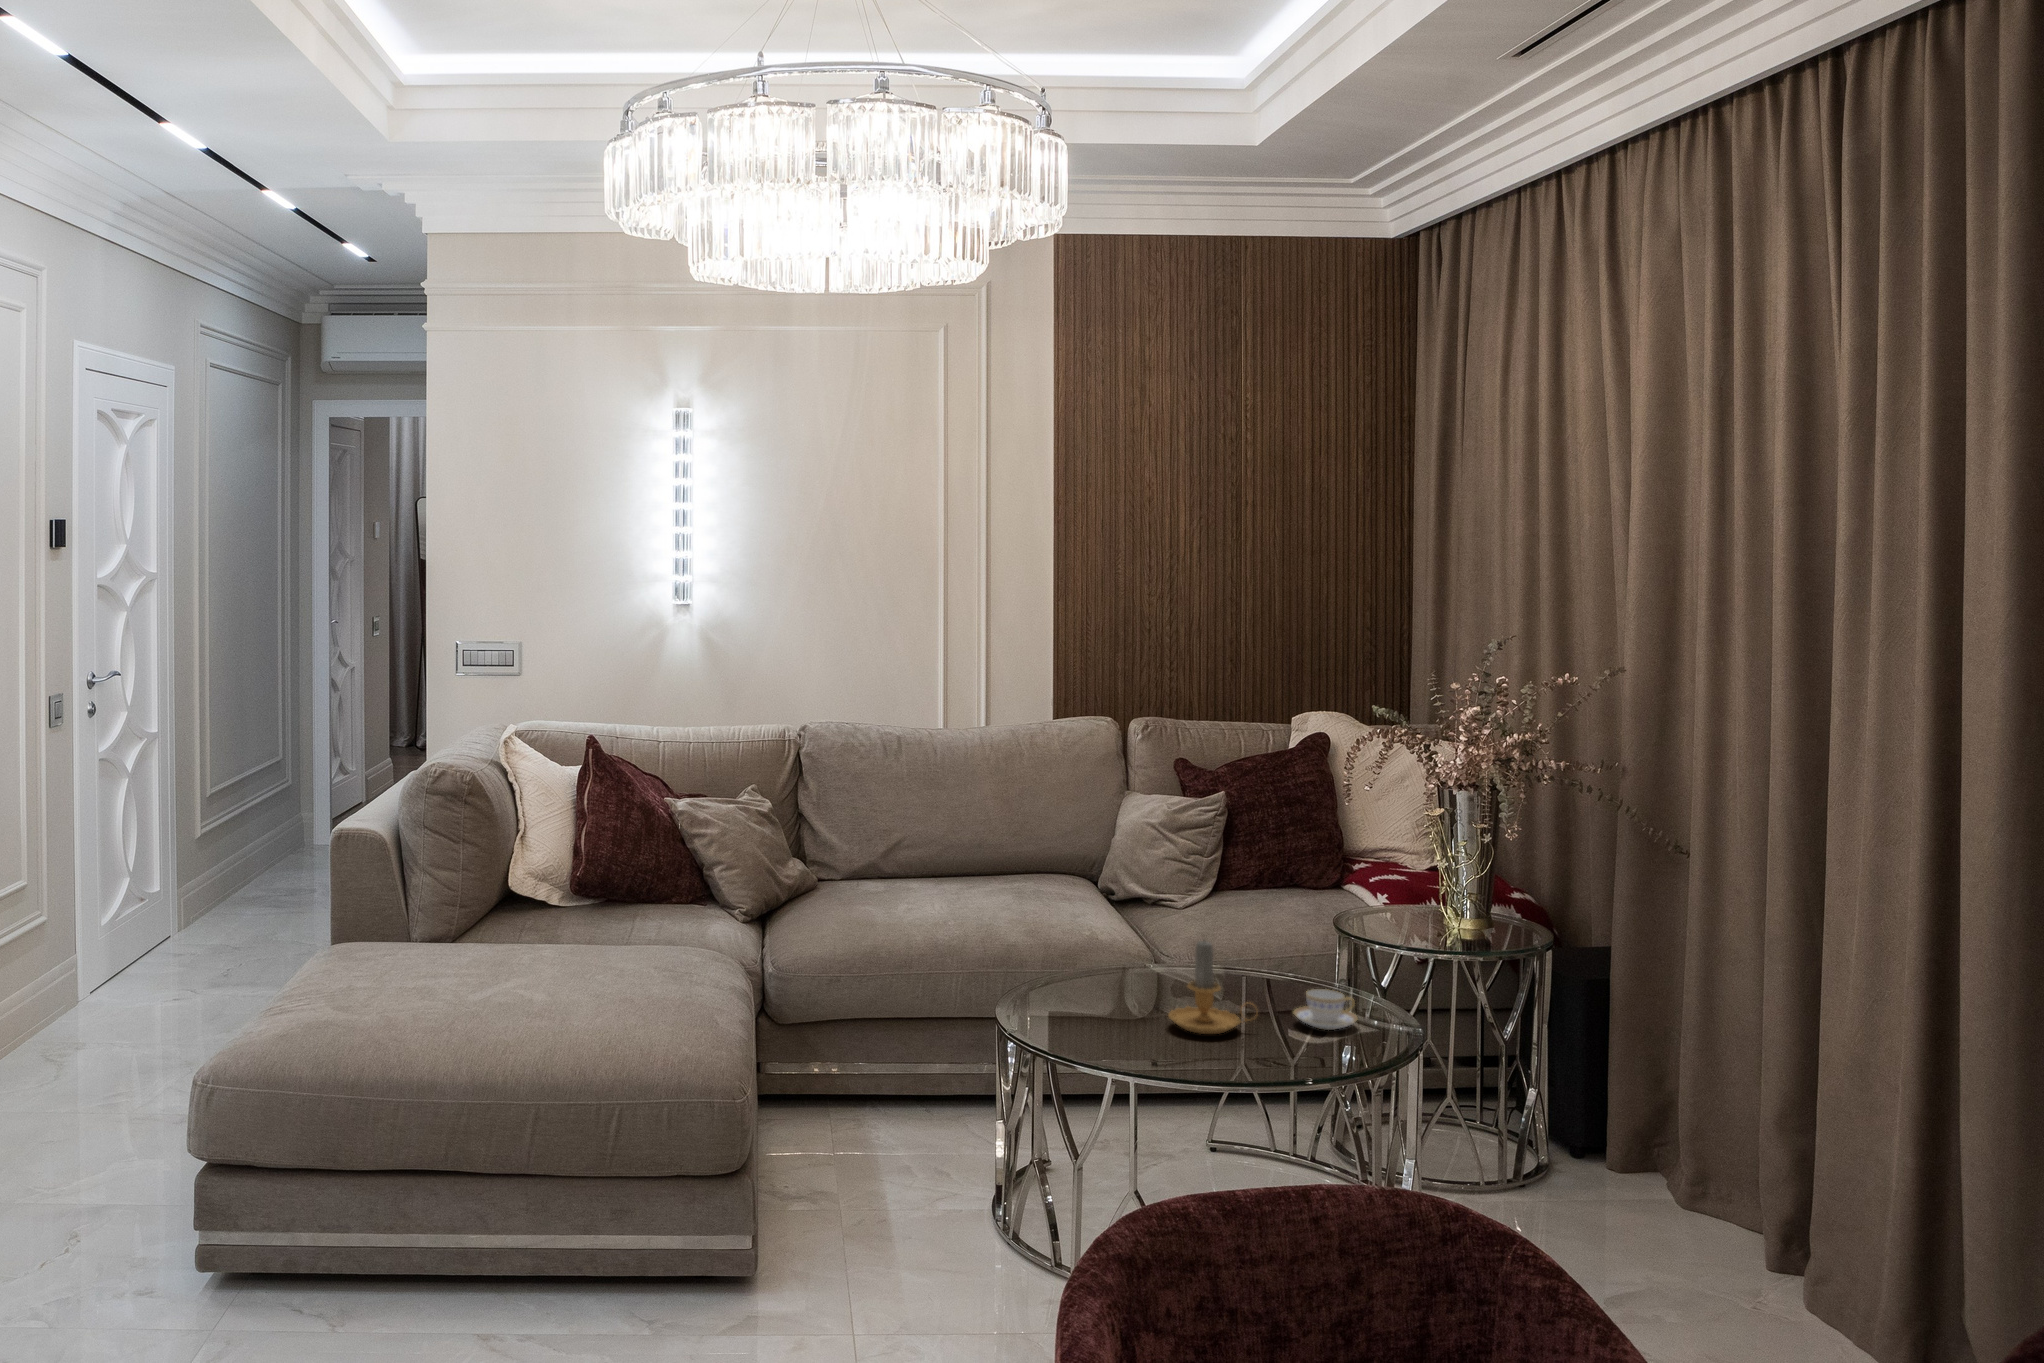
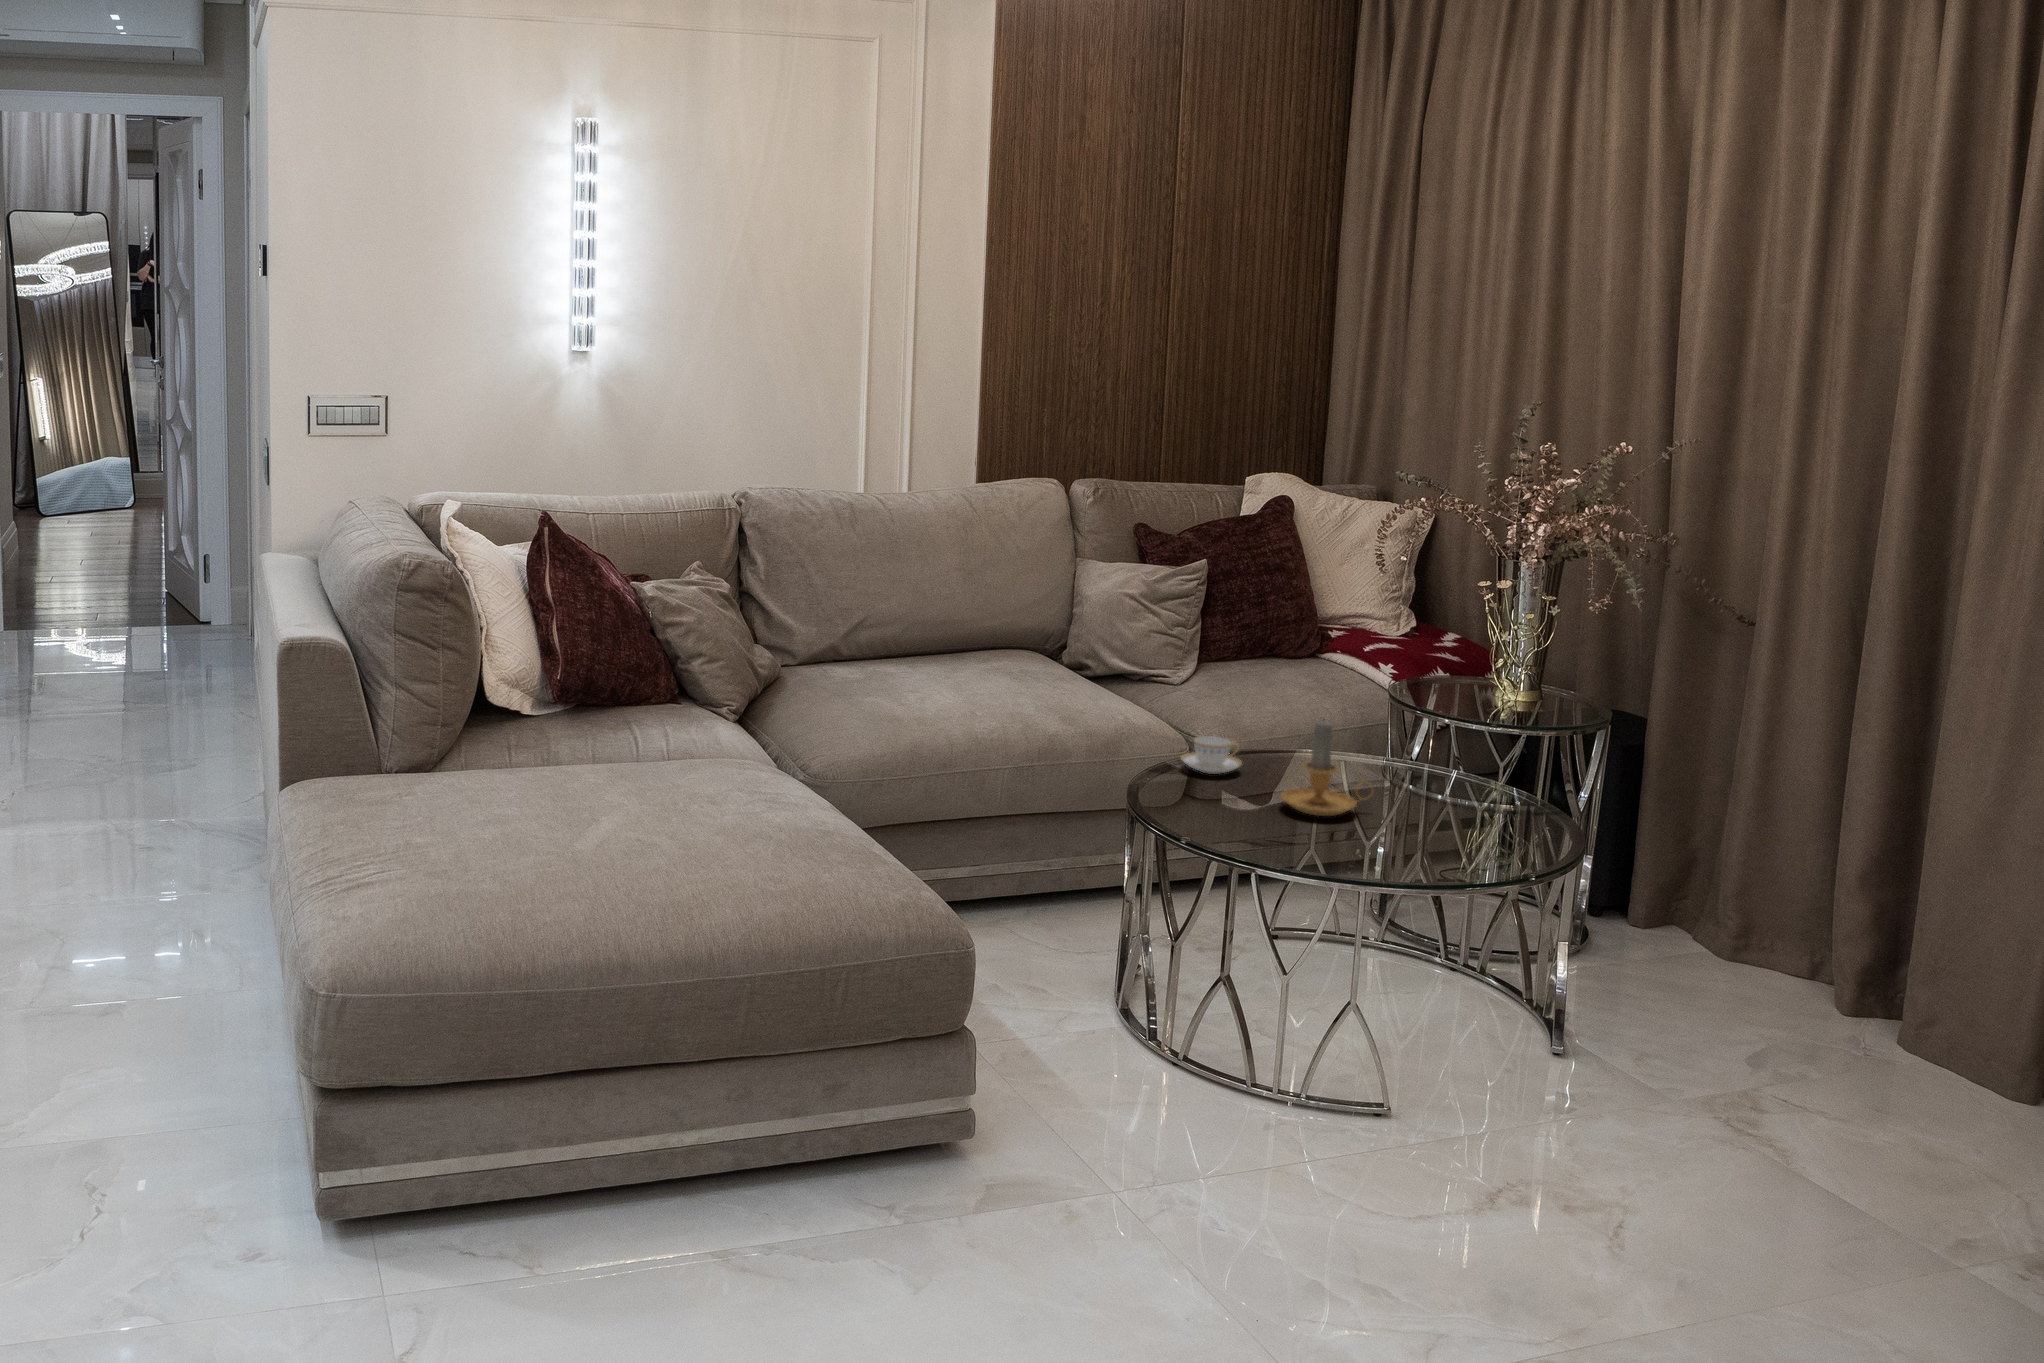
teacup: present [1294,989,1357,1030] -> present [1181,736,1241,774]

